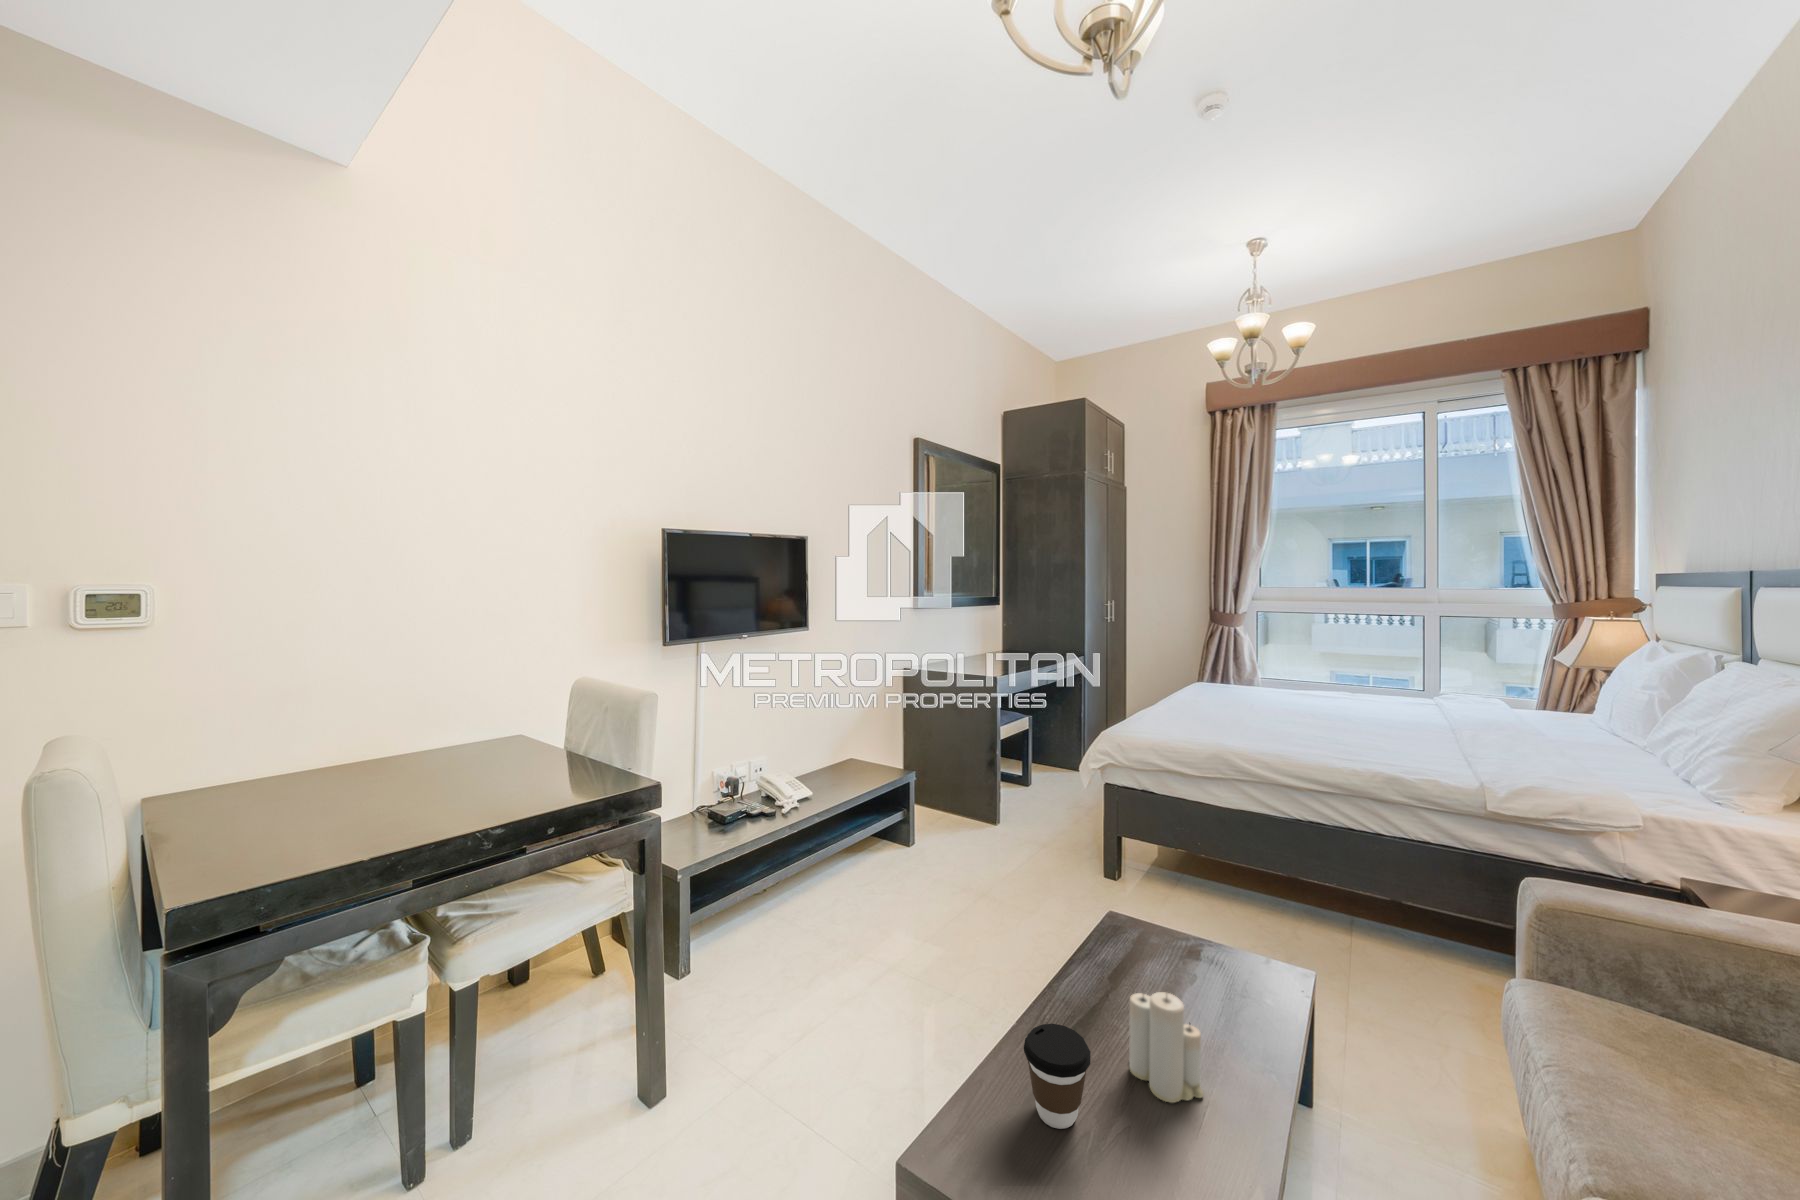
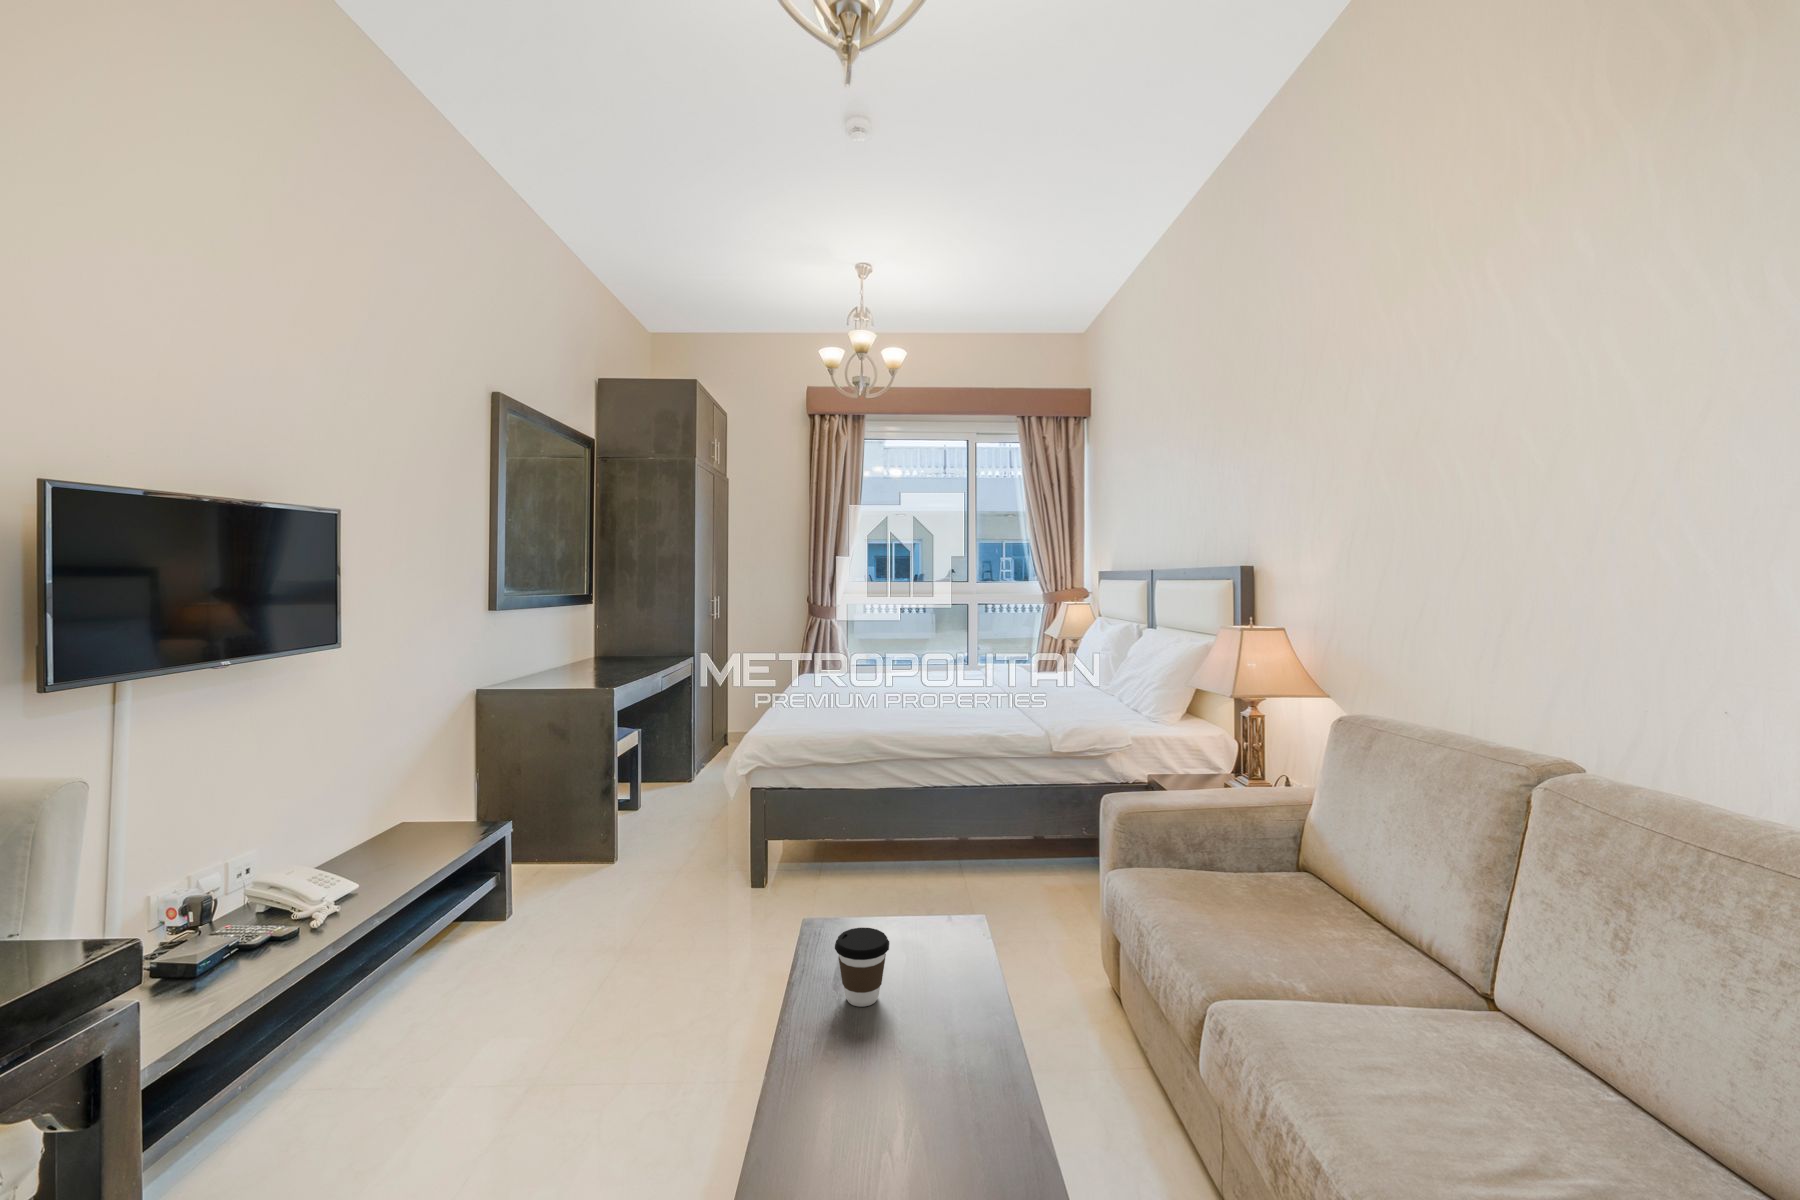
candle: present [1129,992,1203,1103] -> none [892,878,950,964]

